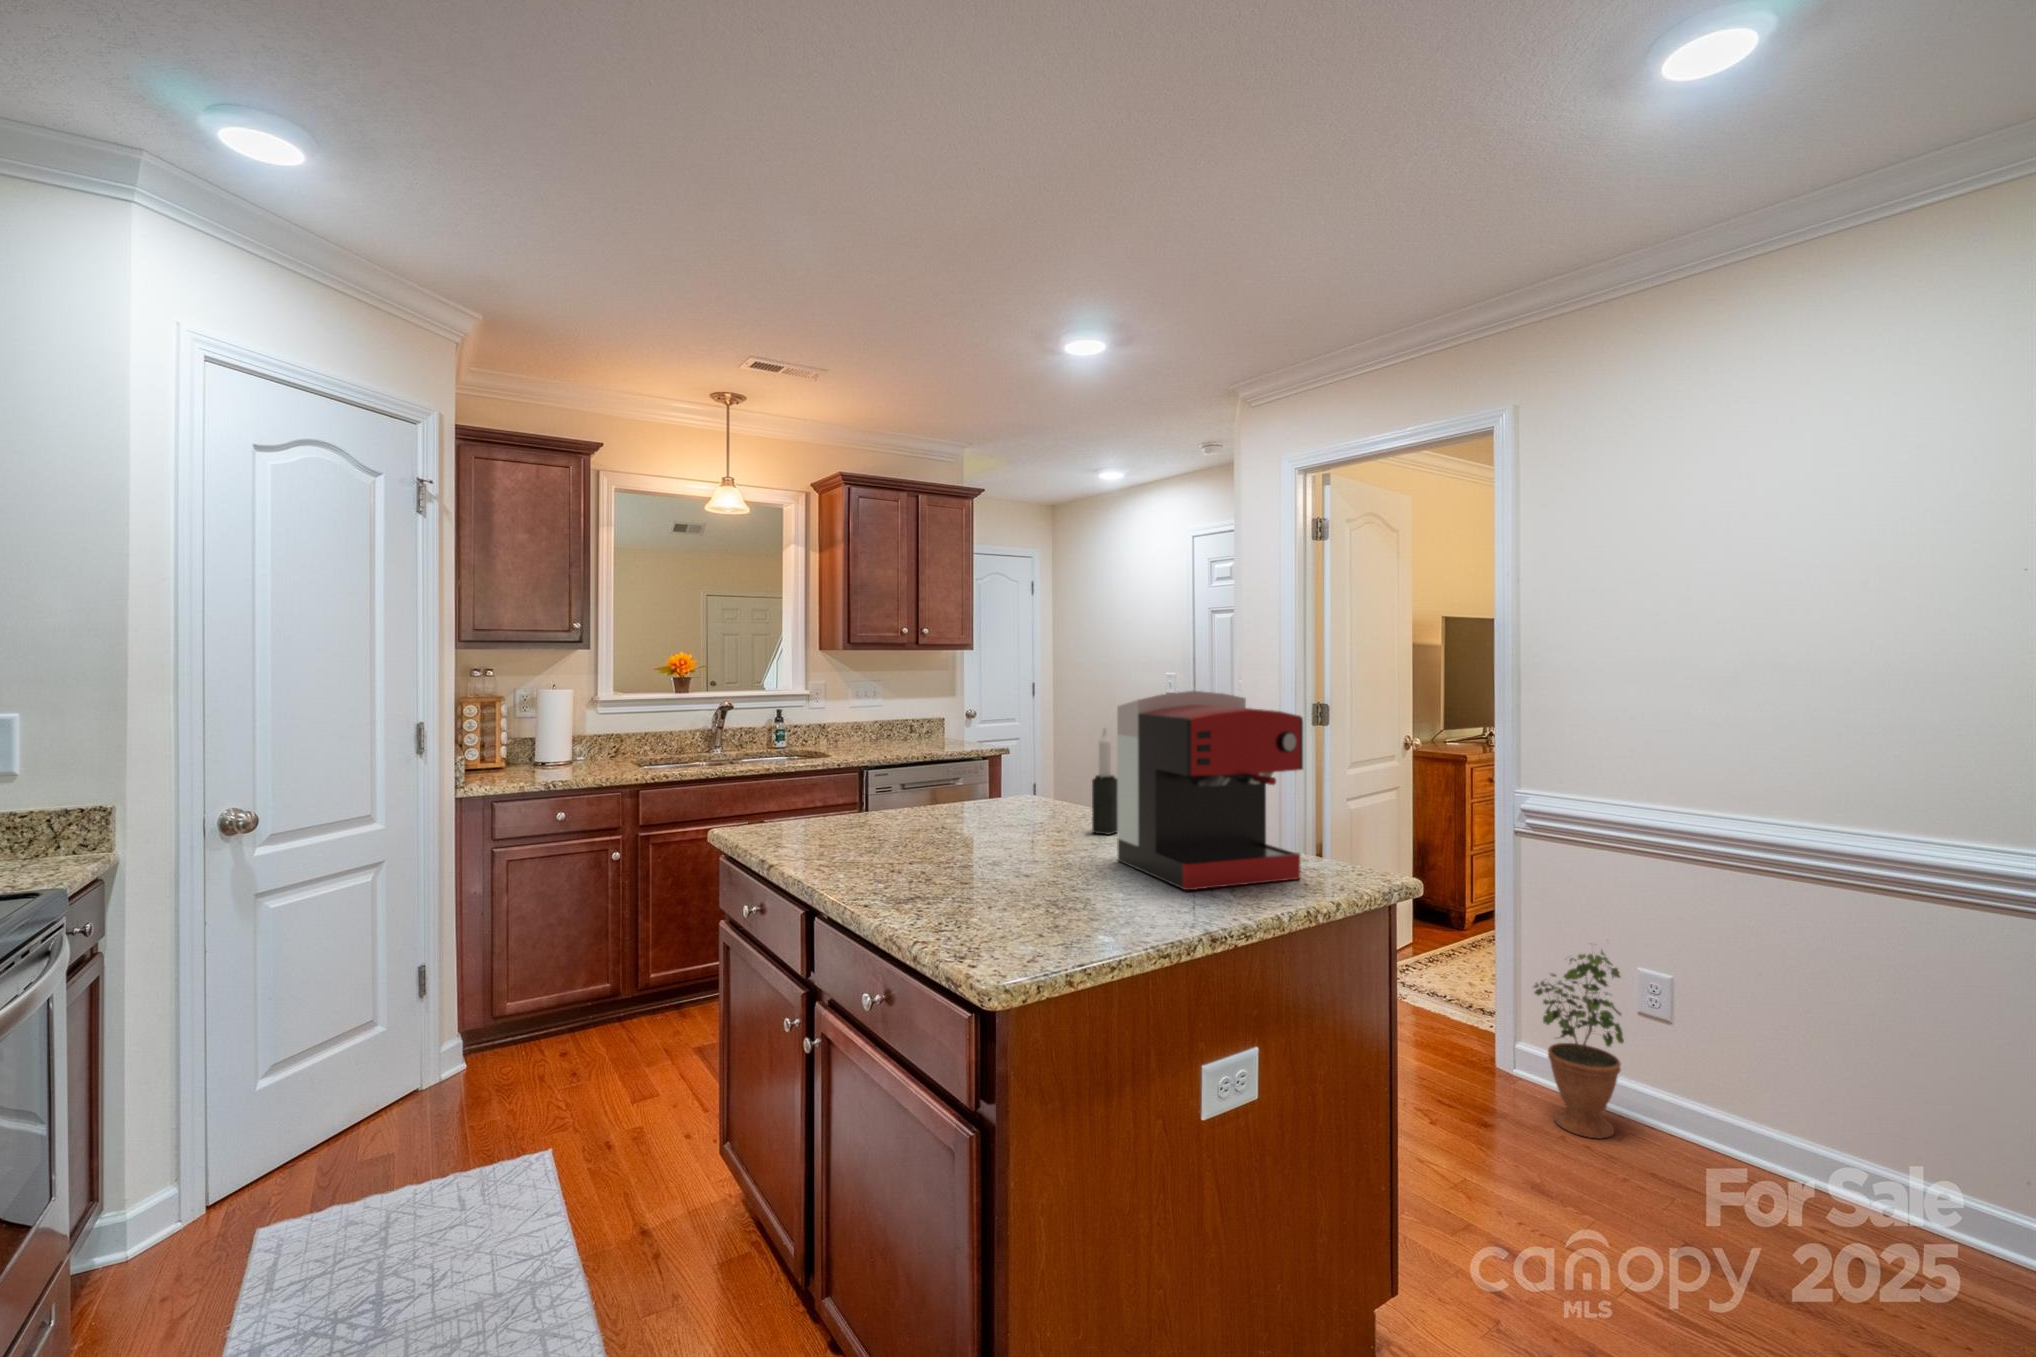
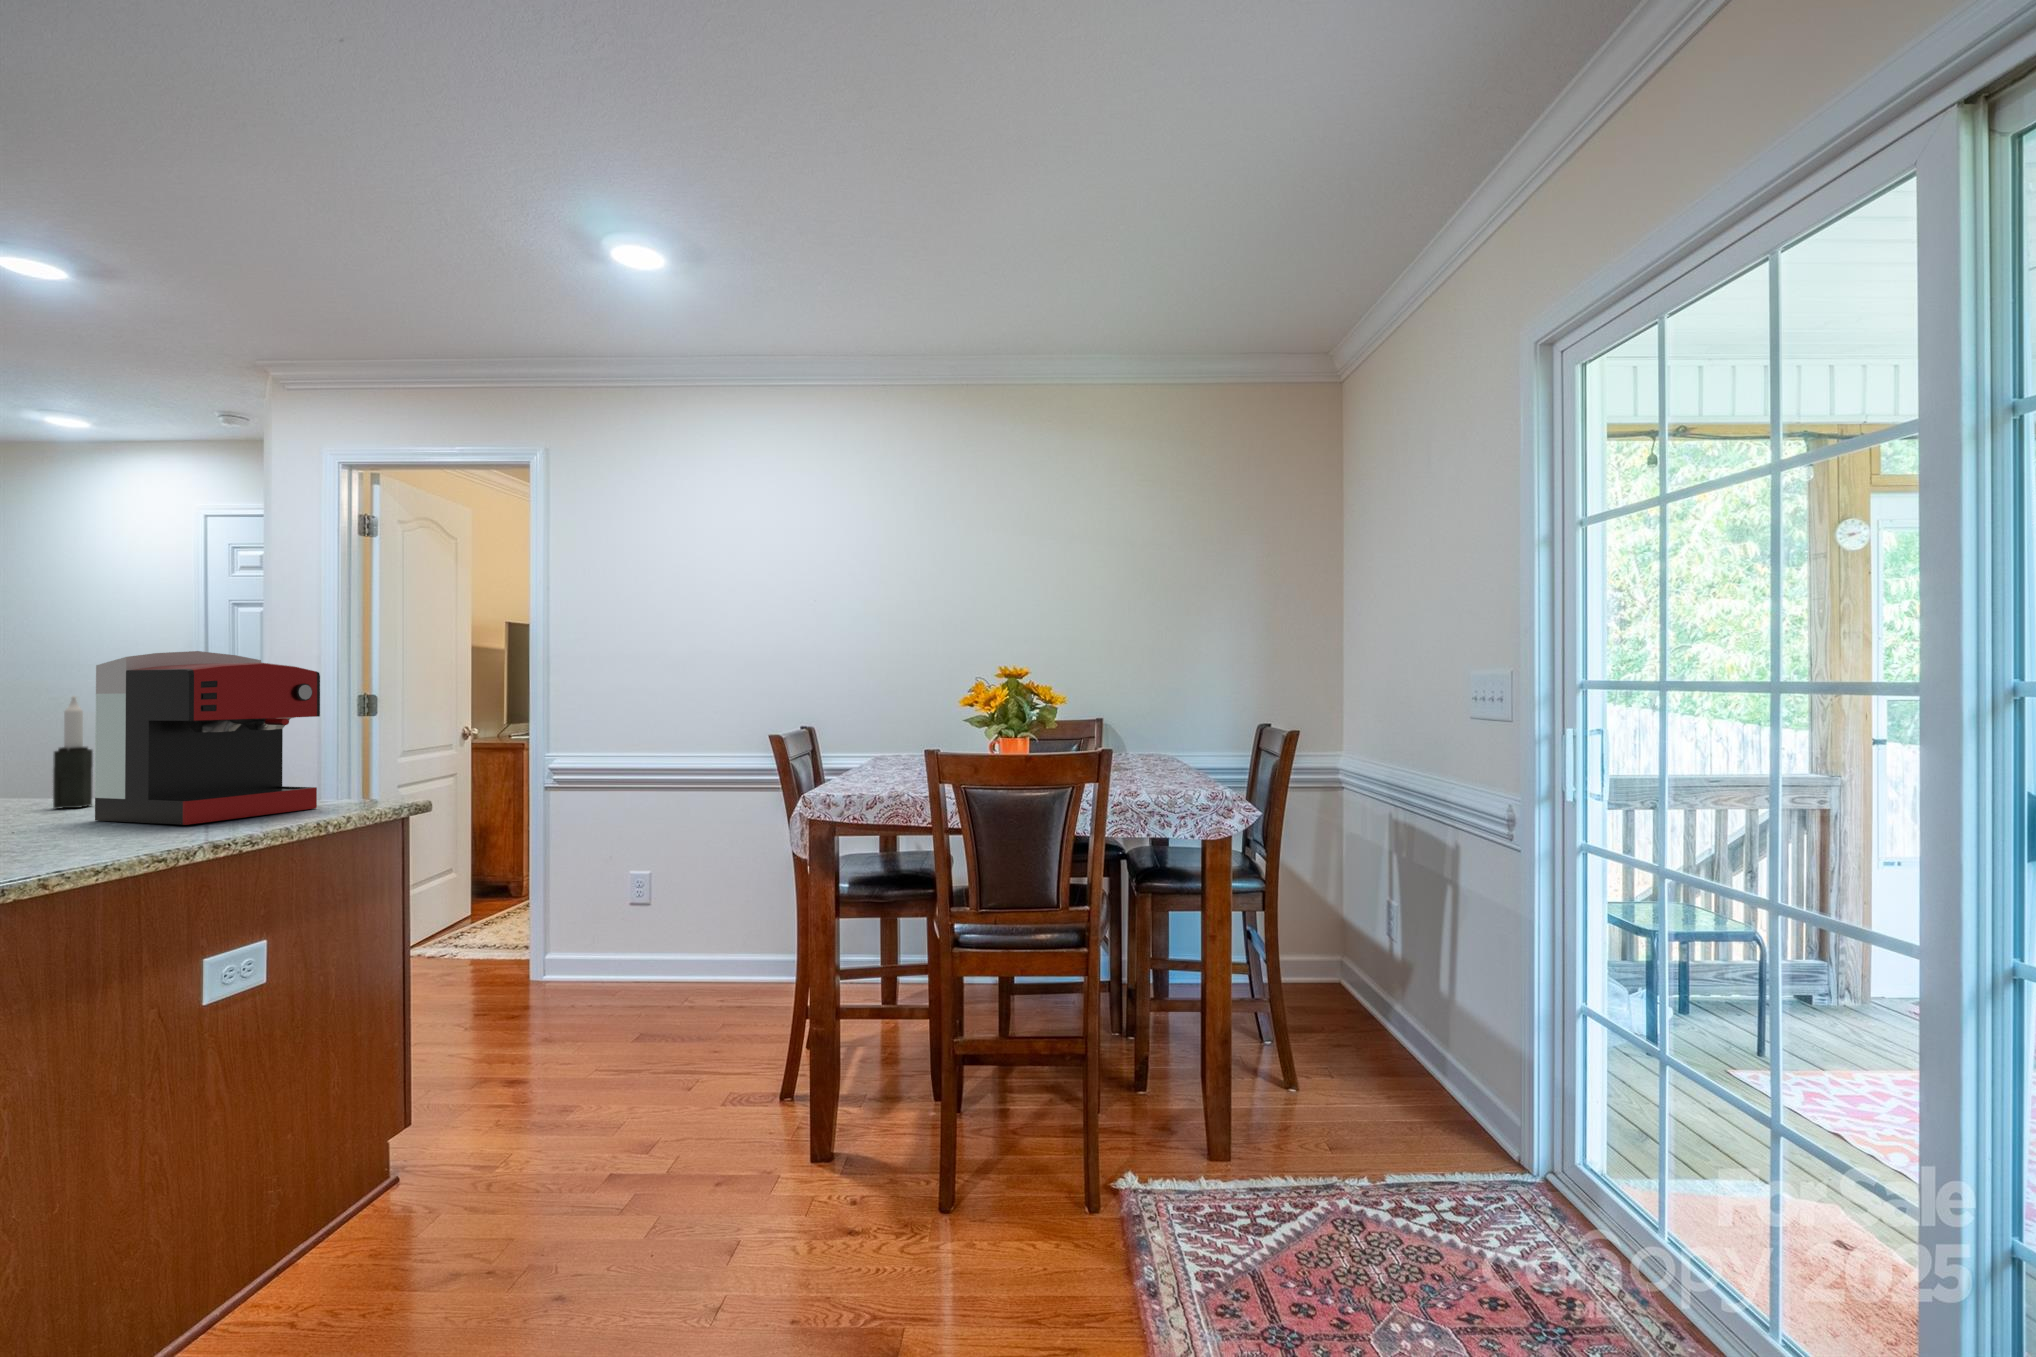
potted plant: present [1533,949,1624,1138] -> none [552,861,618,1004]

